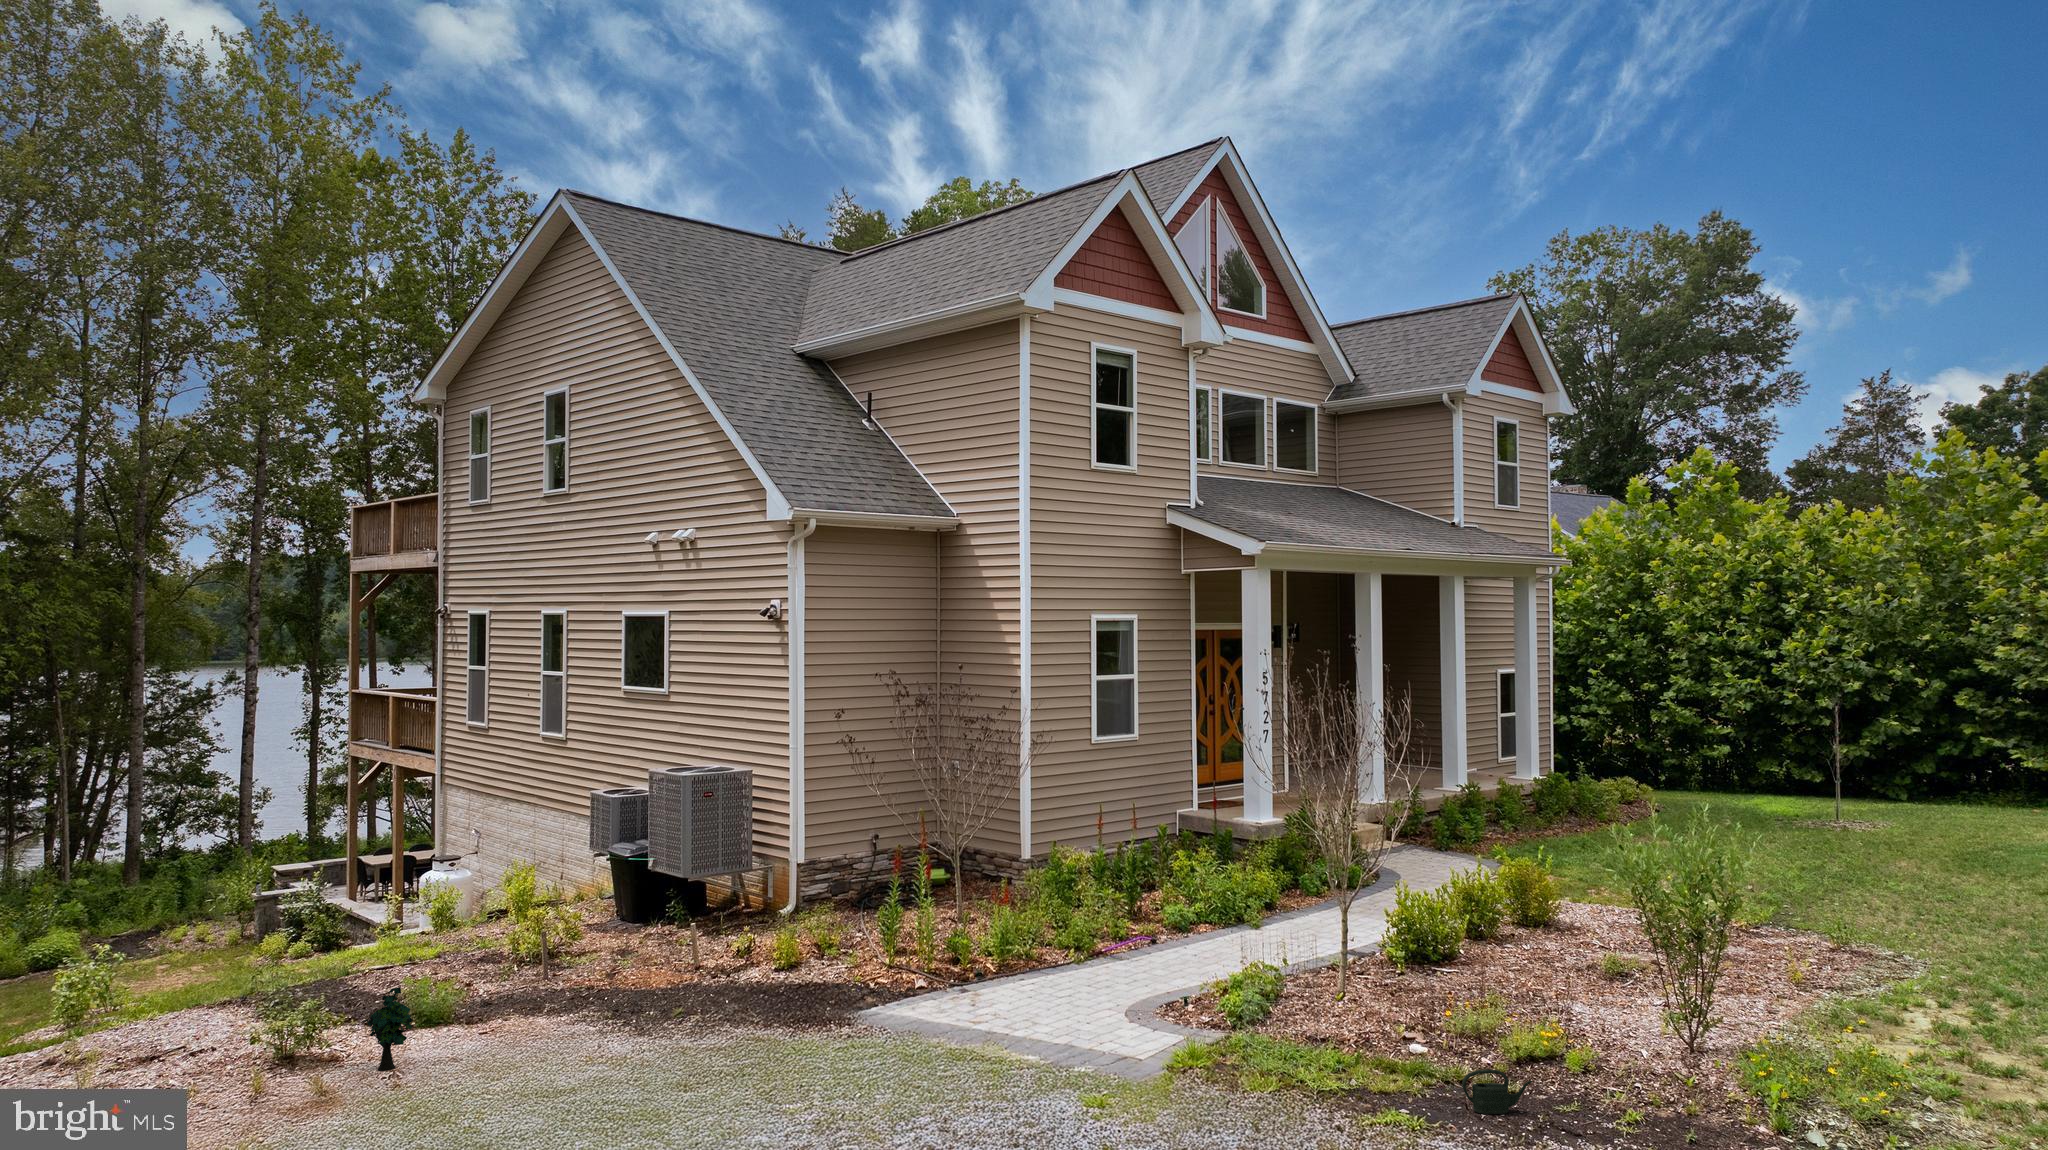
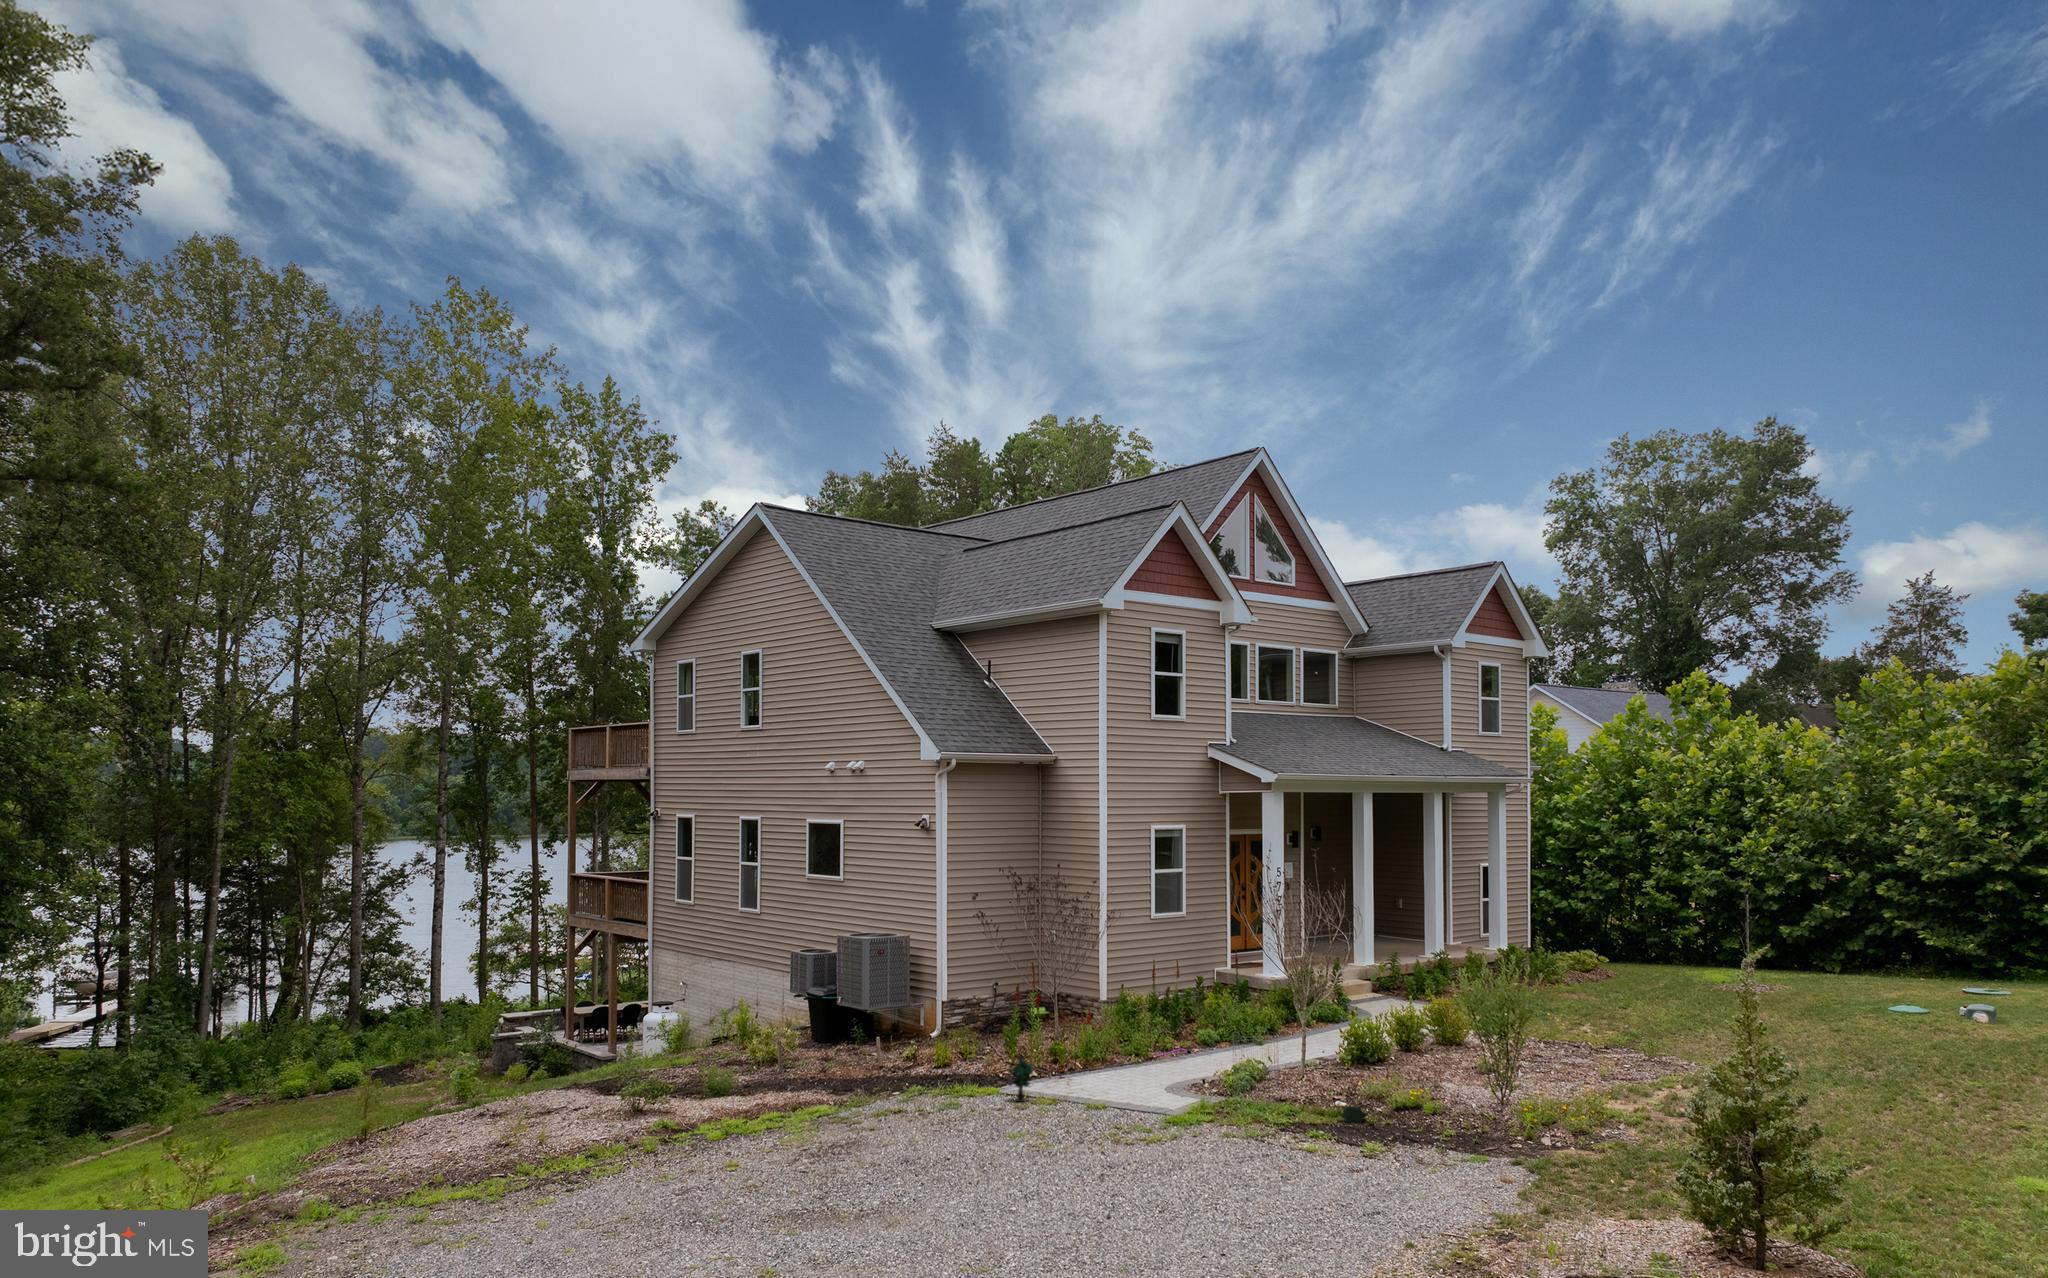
decorative plant: present [361,987,413,1071] -> present [1008,1053,1033,1102]

